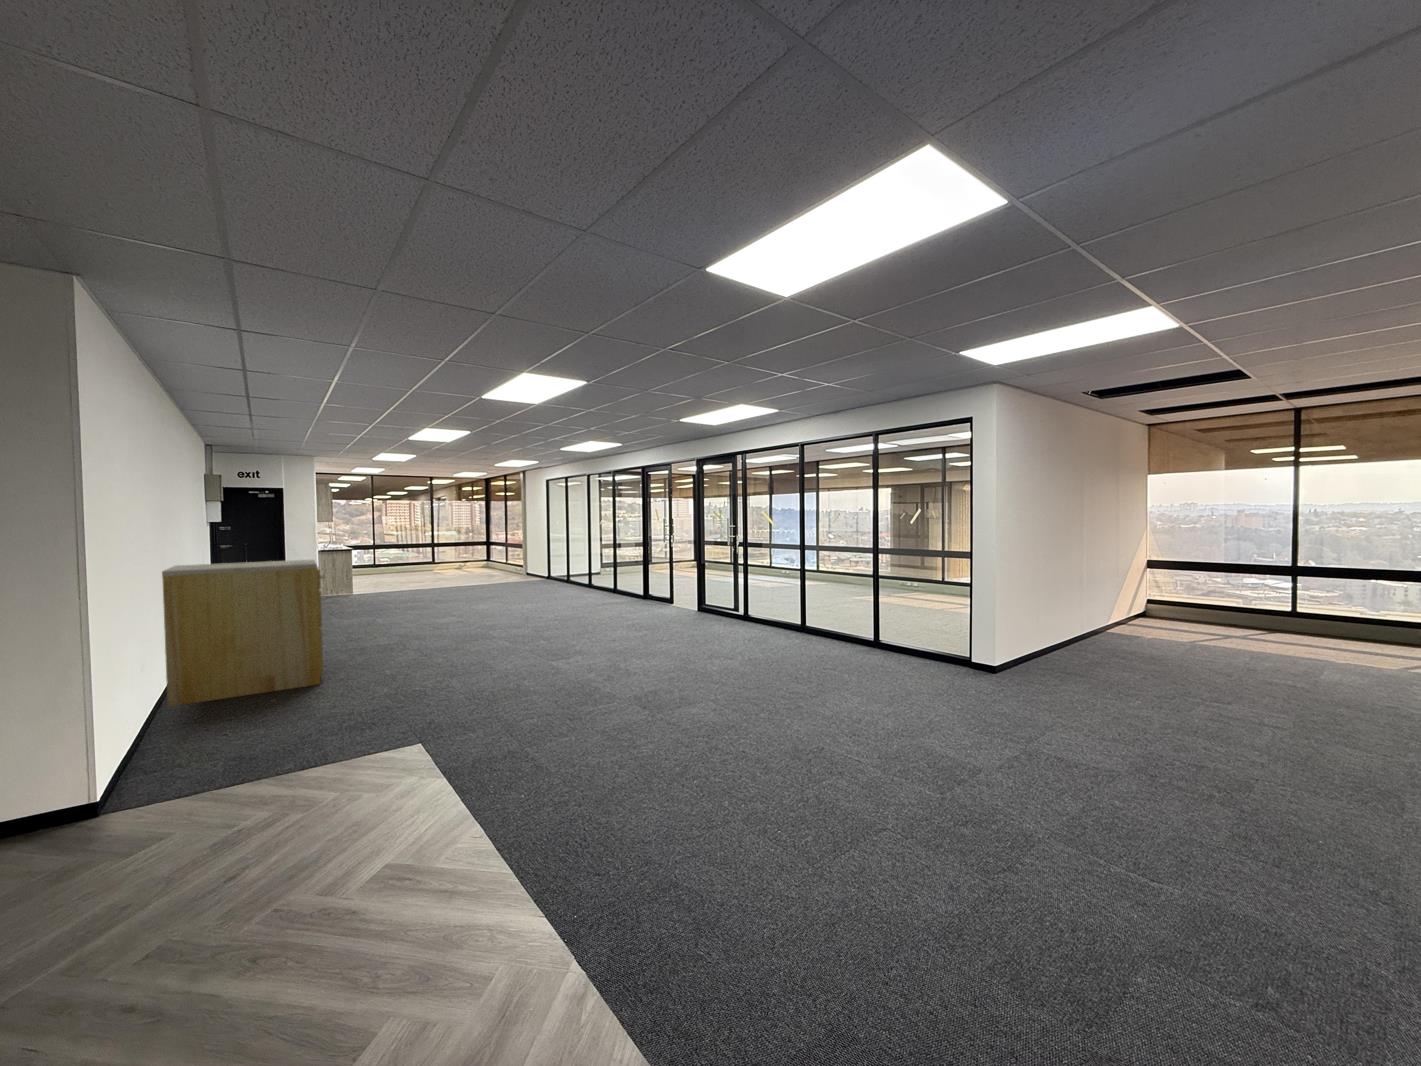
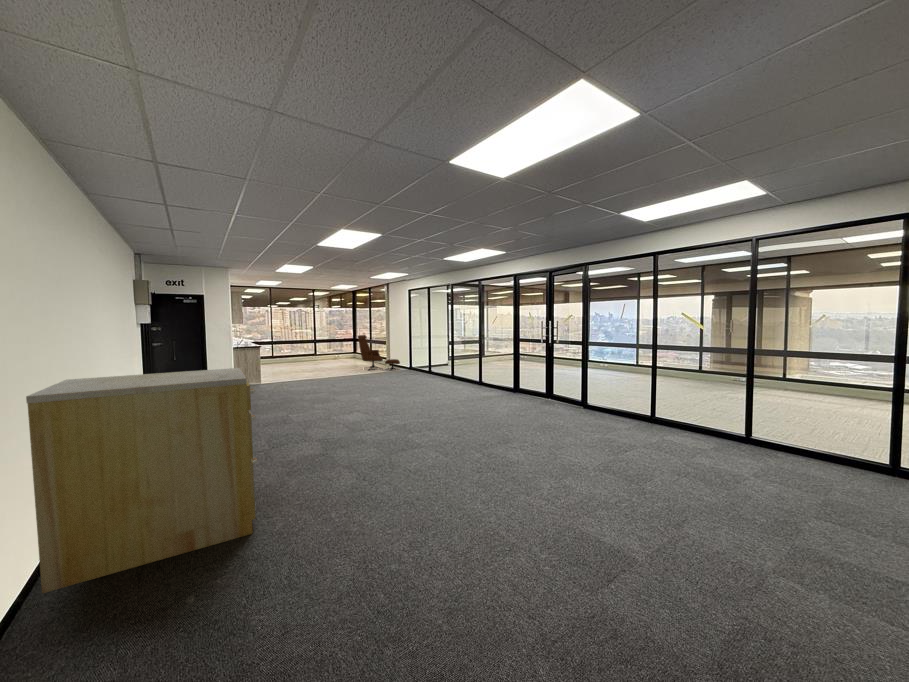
lounge chair: none [481,536,535,581] -> present [358,335,400,369]

